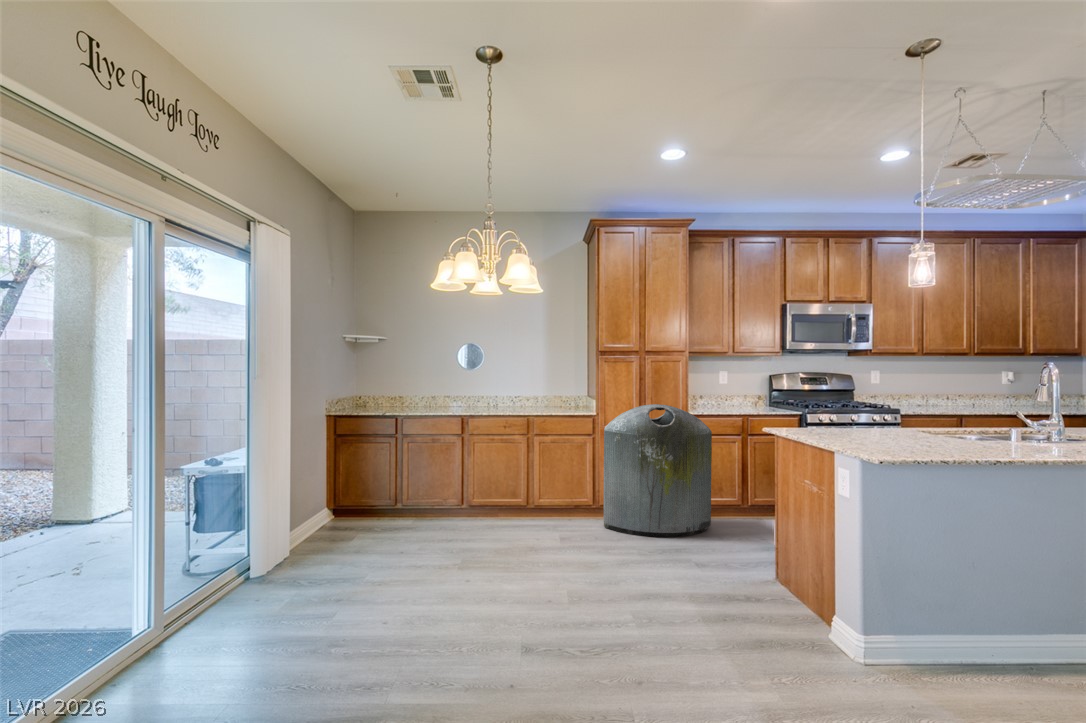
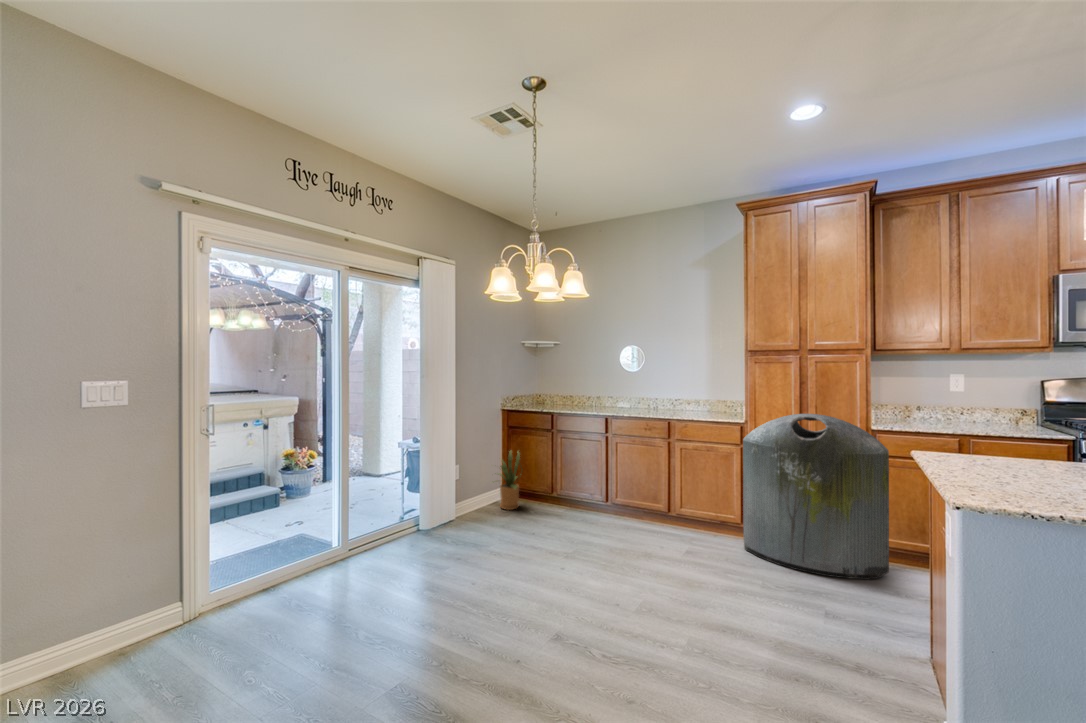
house plant: none [319,461,367,533] -> present [498,451,521,510]

